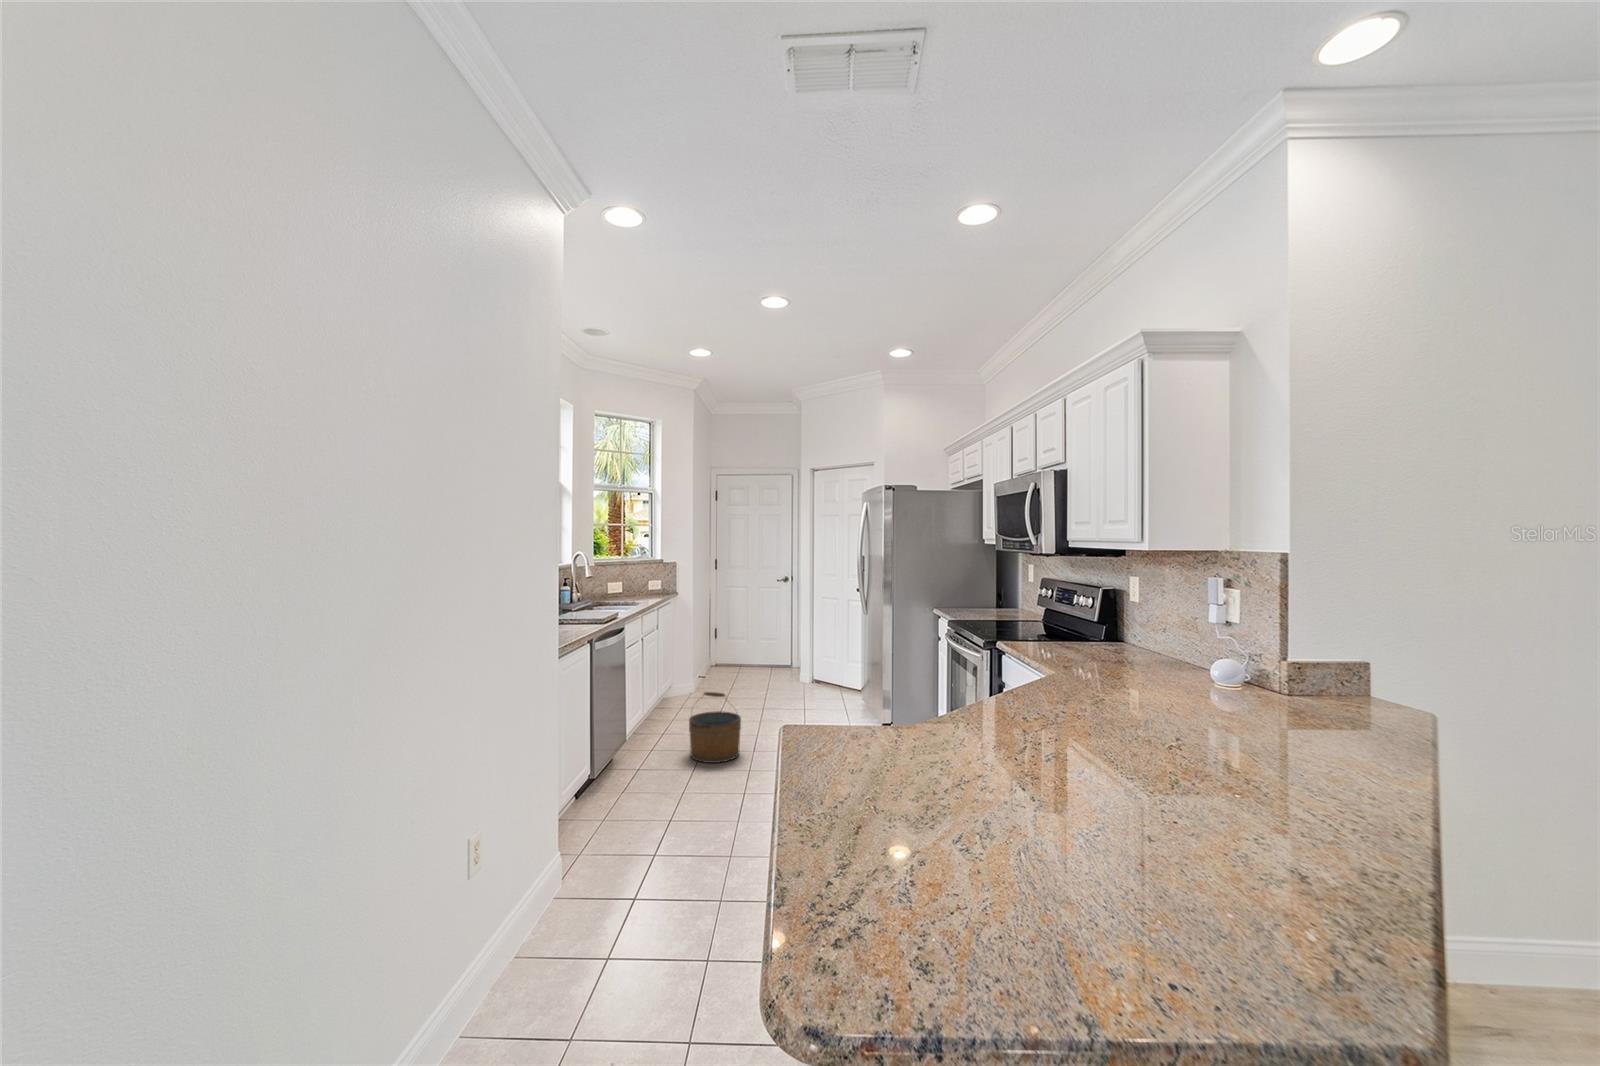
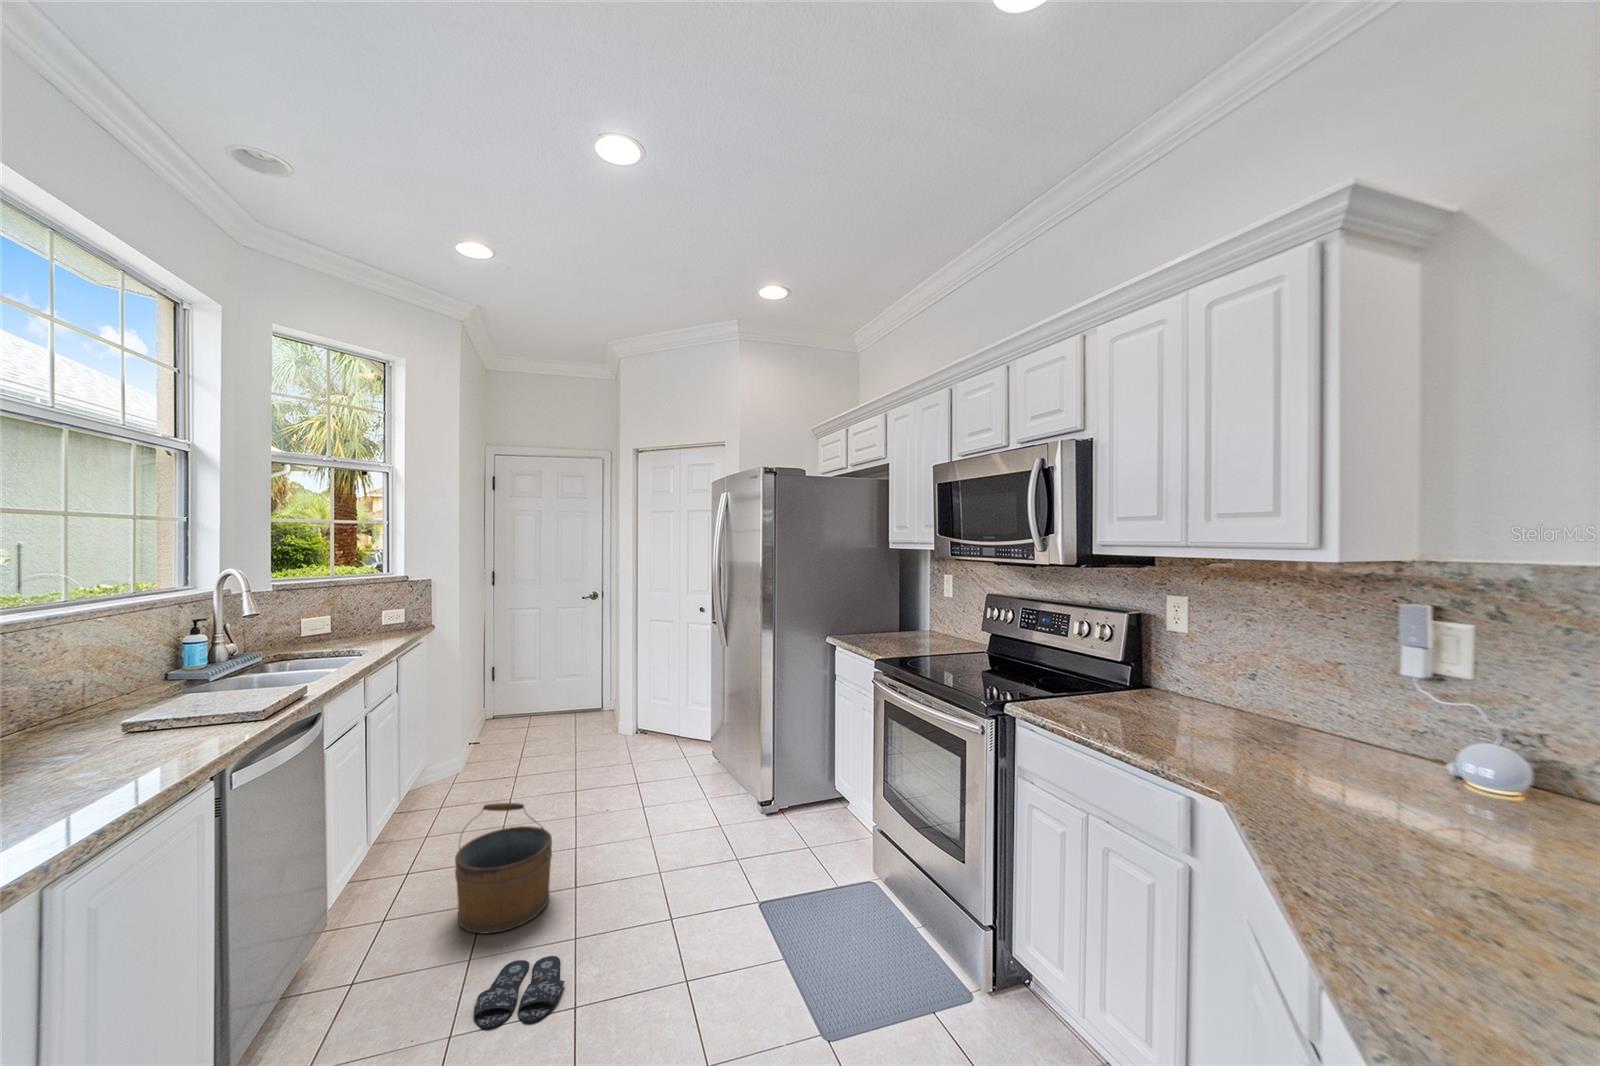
slippers: none [697,774,742,795] -> present [474,956,565,1029]

